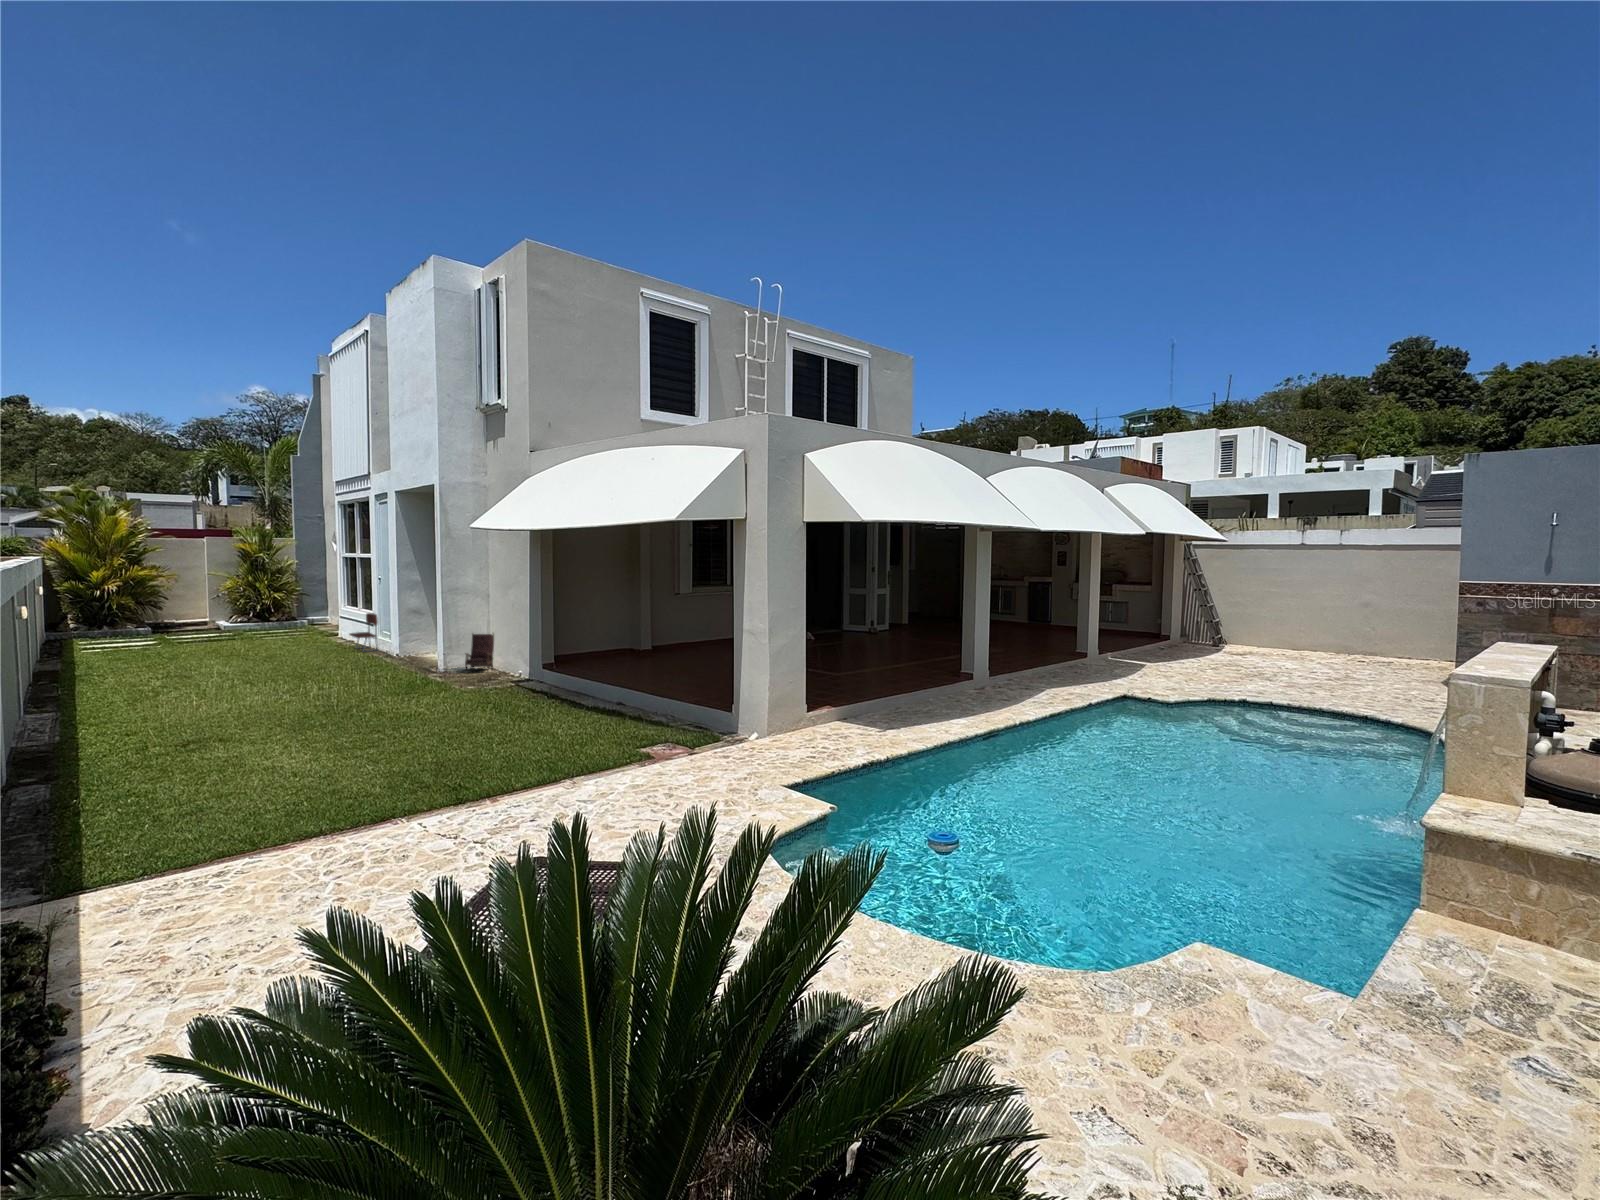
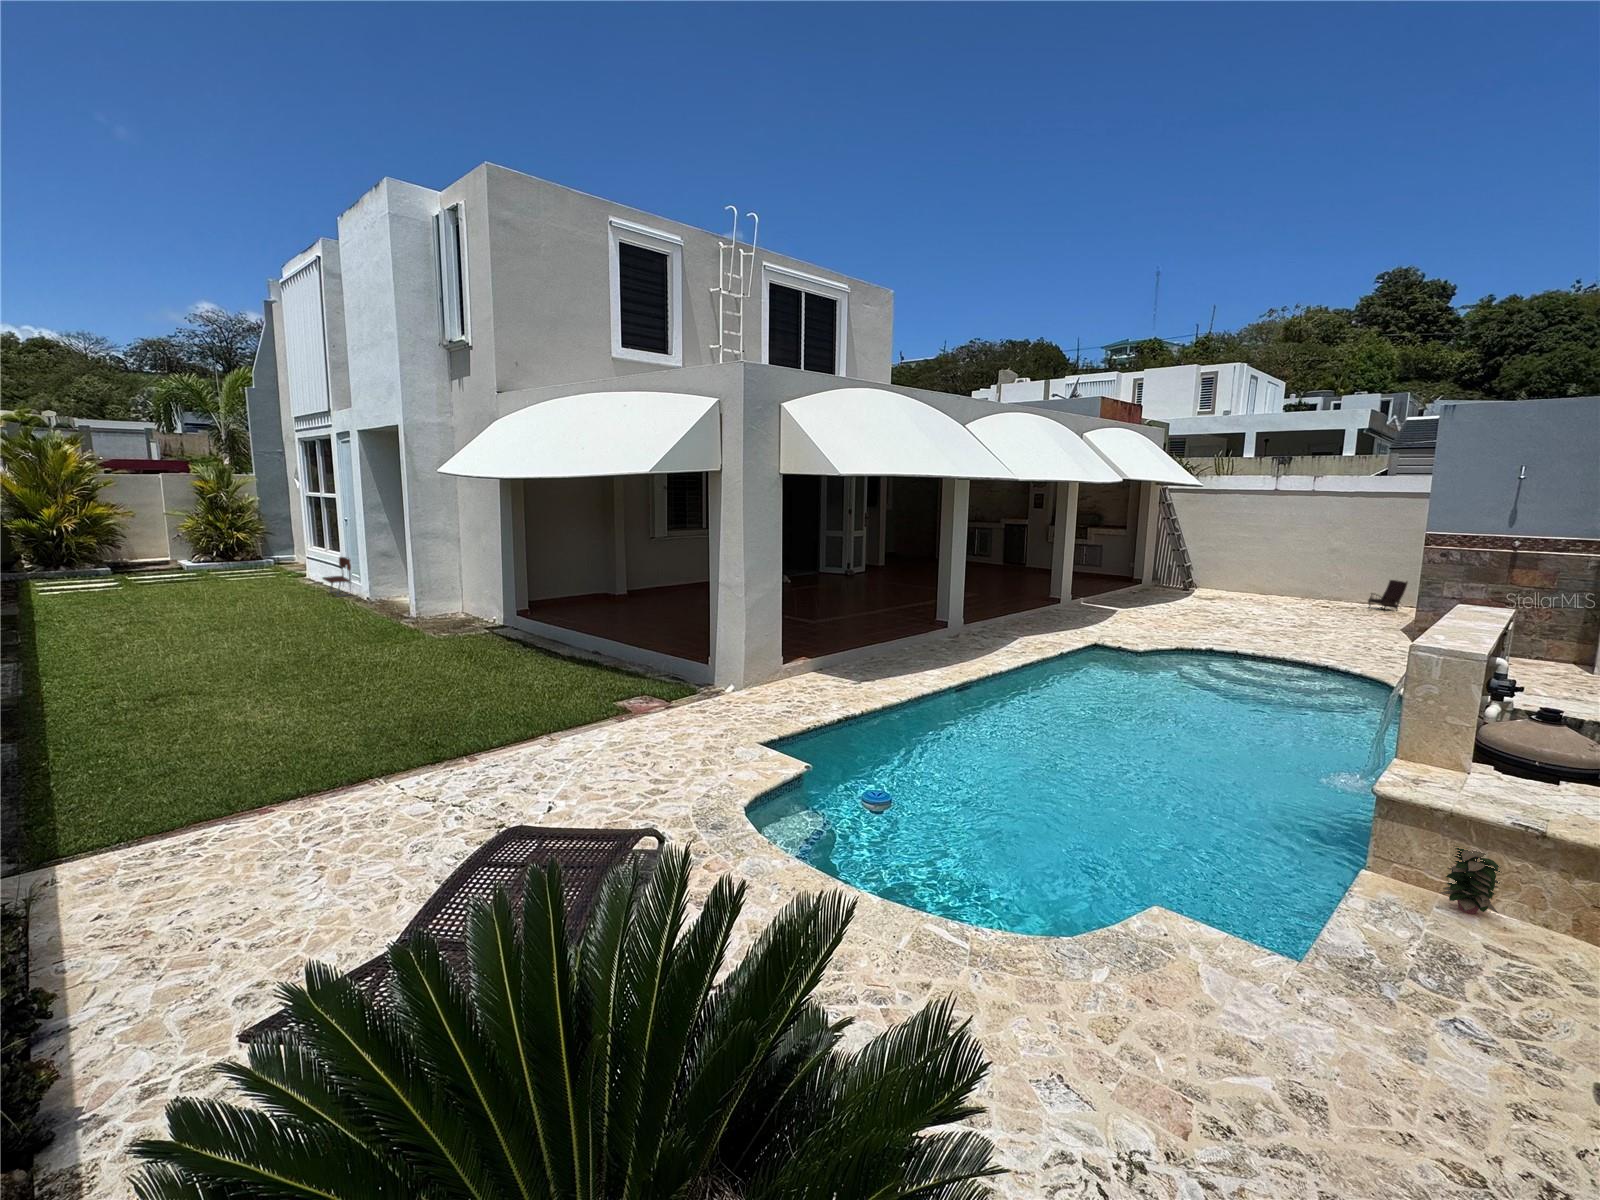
armchair: present [465,634,494,671] -> present [1368,580,1408,610]
decorative plant: none [1502,882,1571,955] -> present [1441,846,1502,914]

